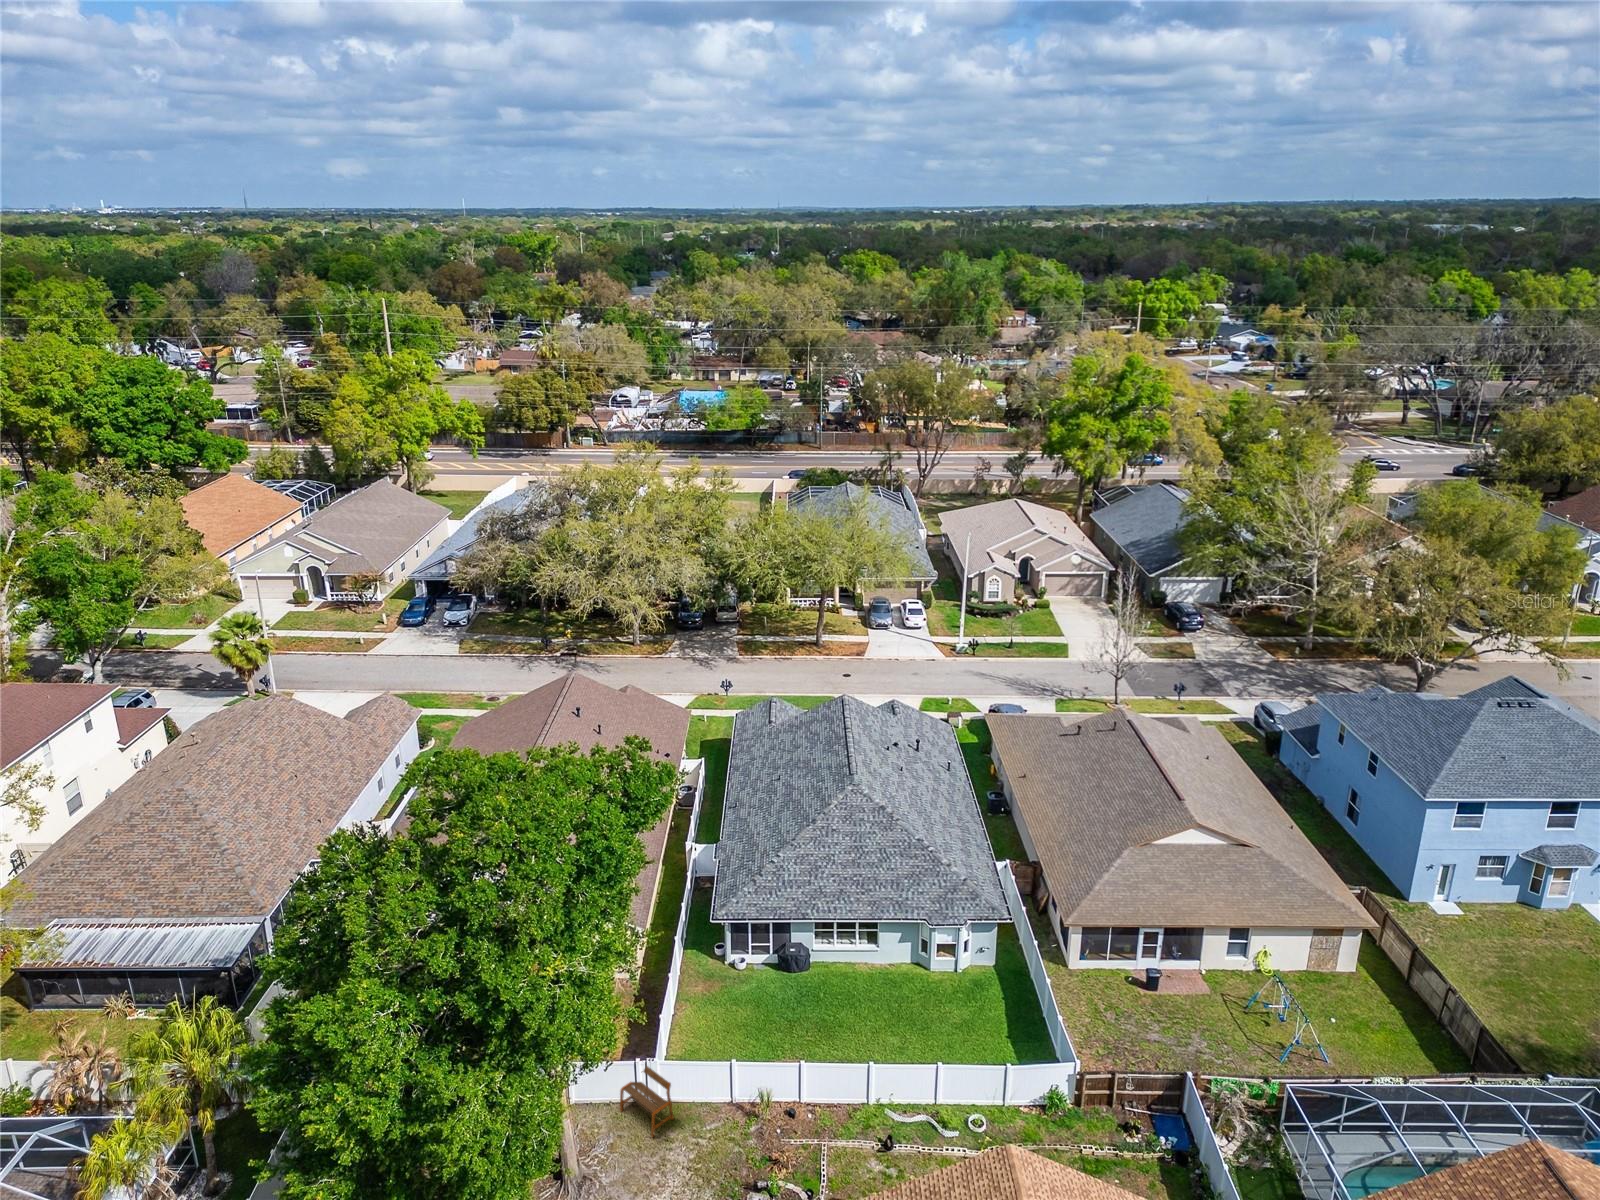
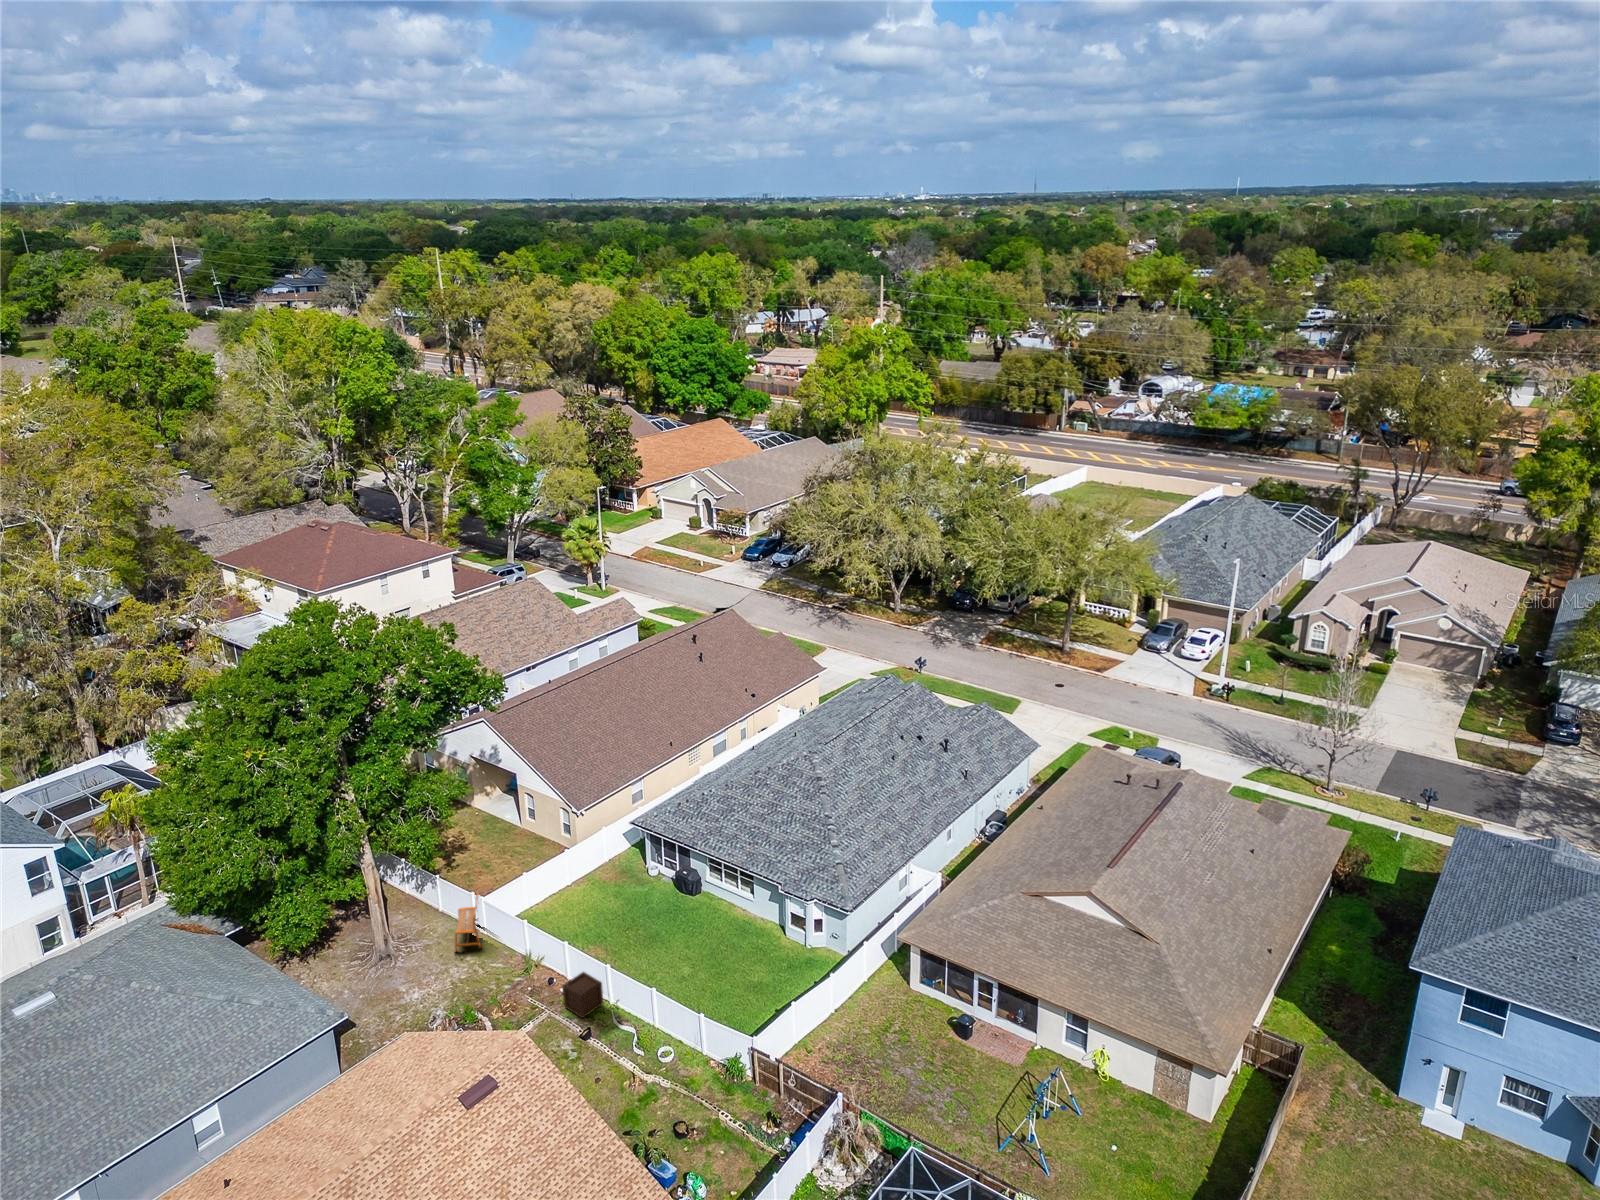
wooden crate: none [833,1084,864,1130] -> present [563,972,603,1018]

